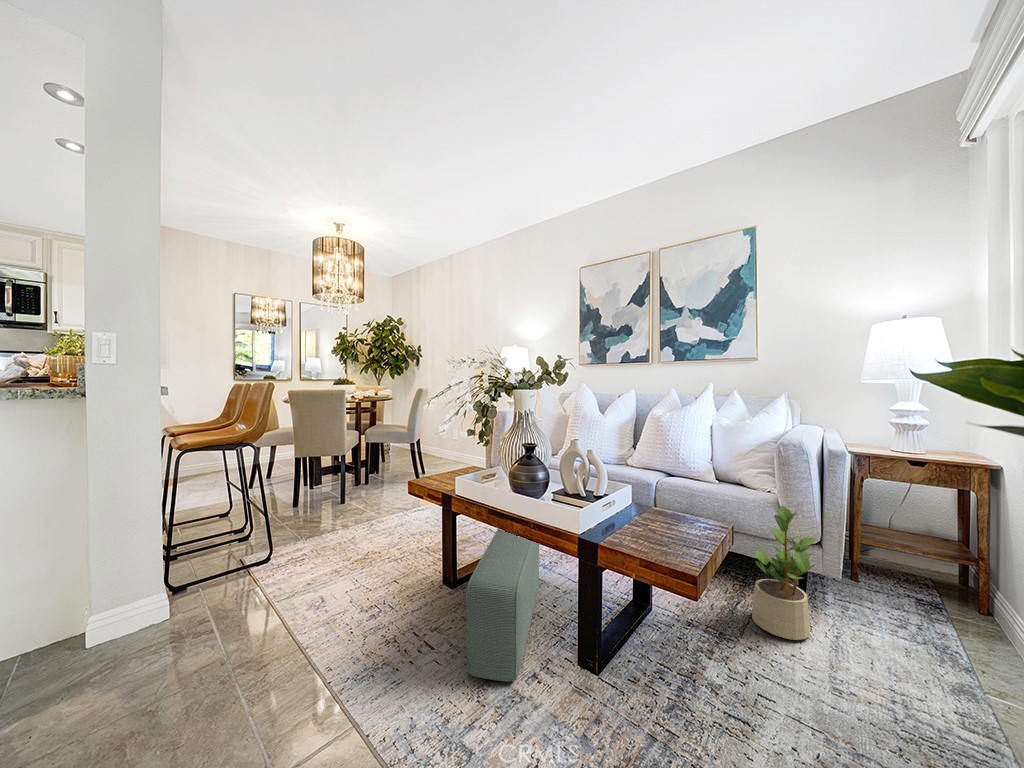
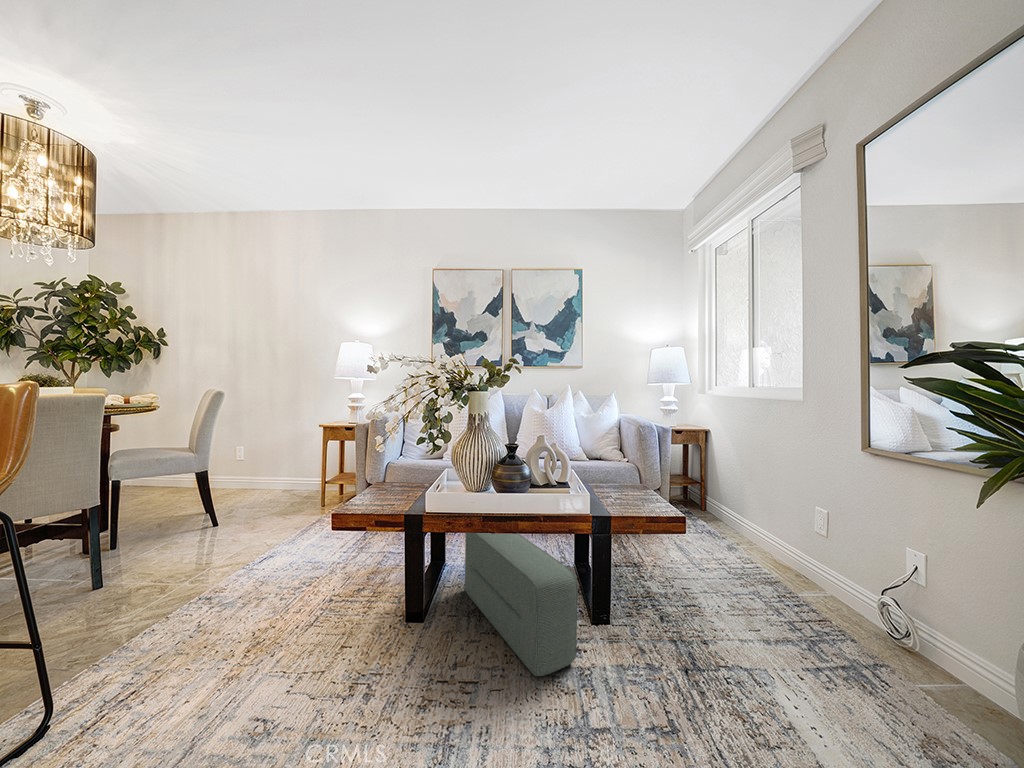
potted plant: present [752,506,816,640] -> none [636,469,681,557]

